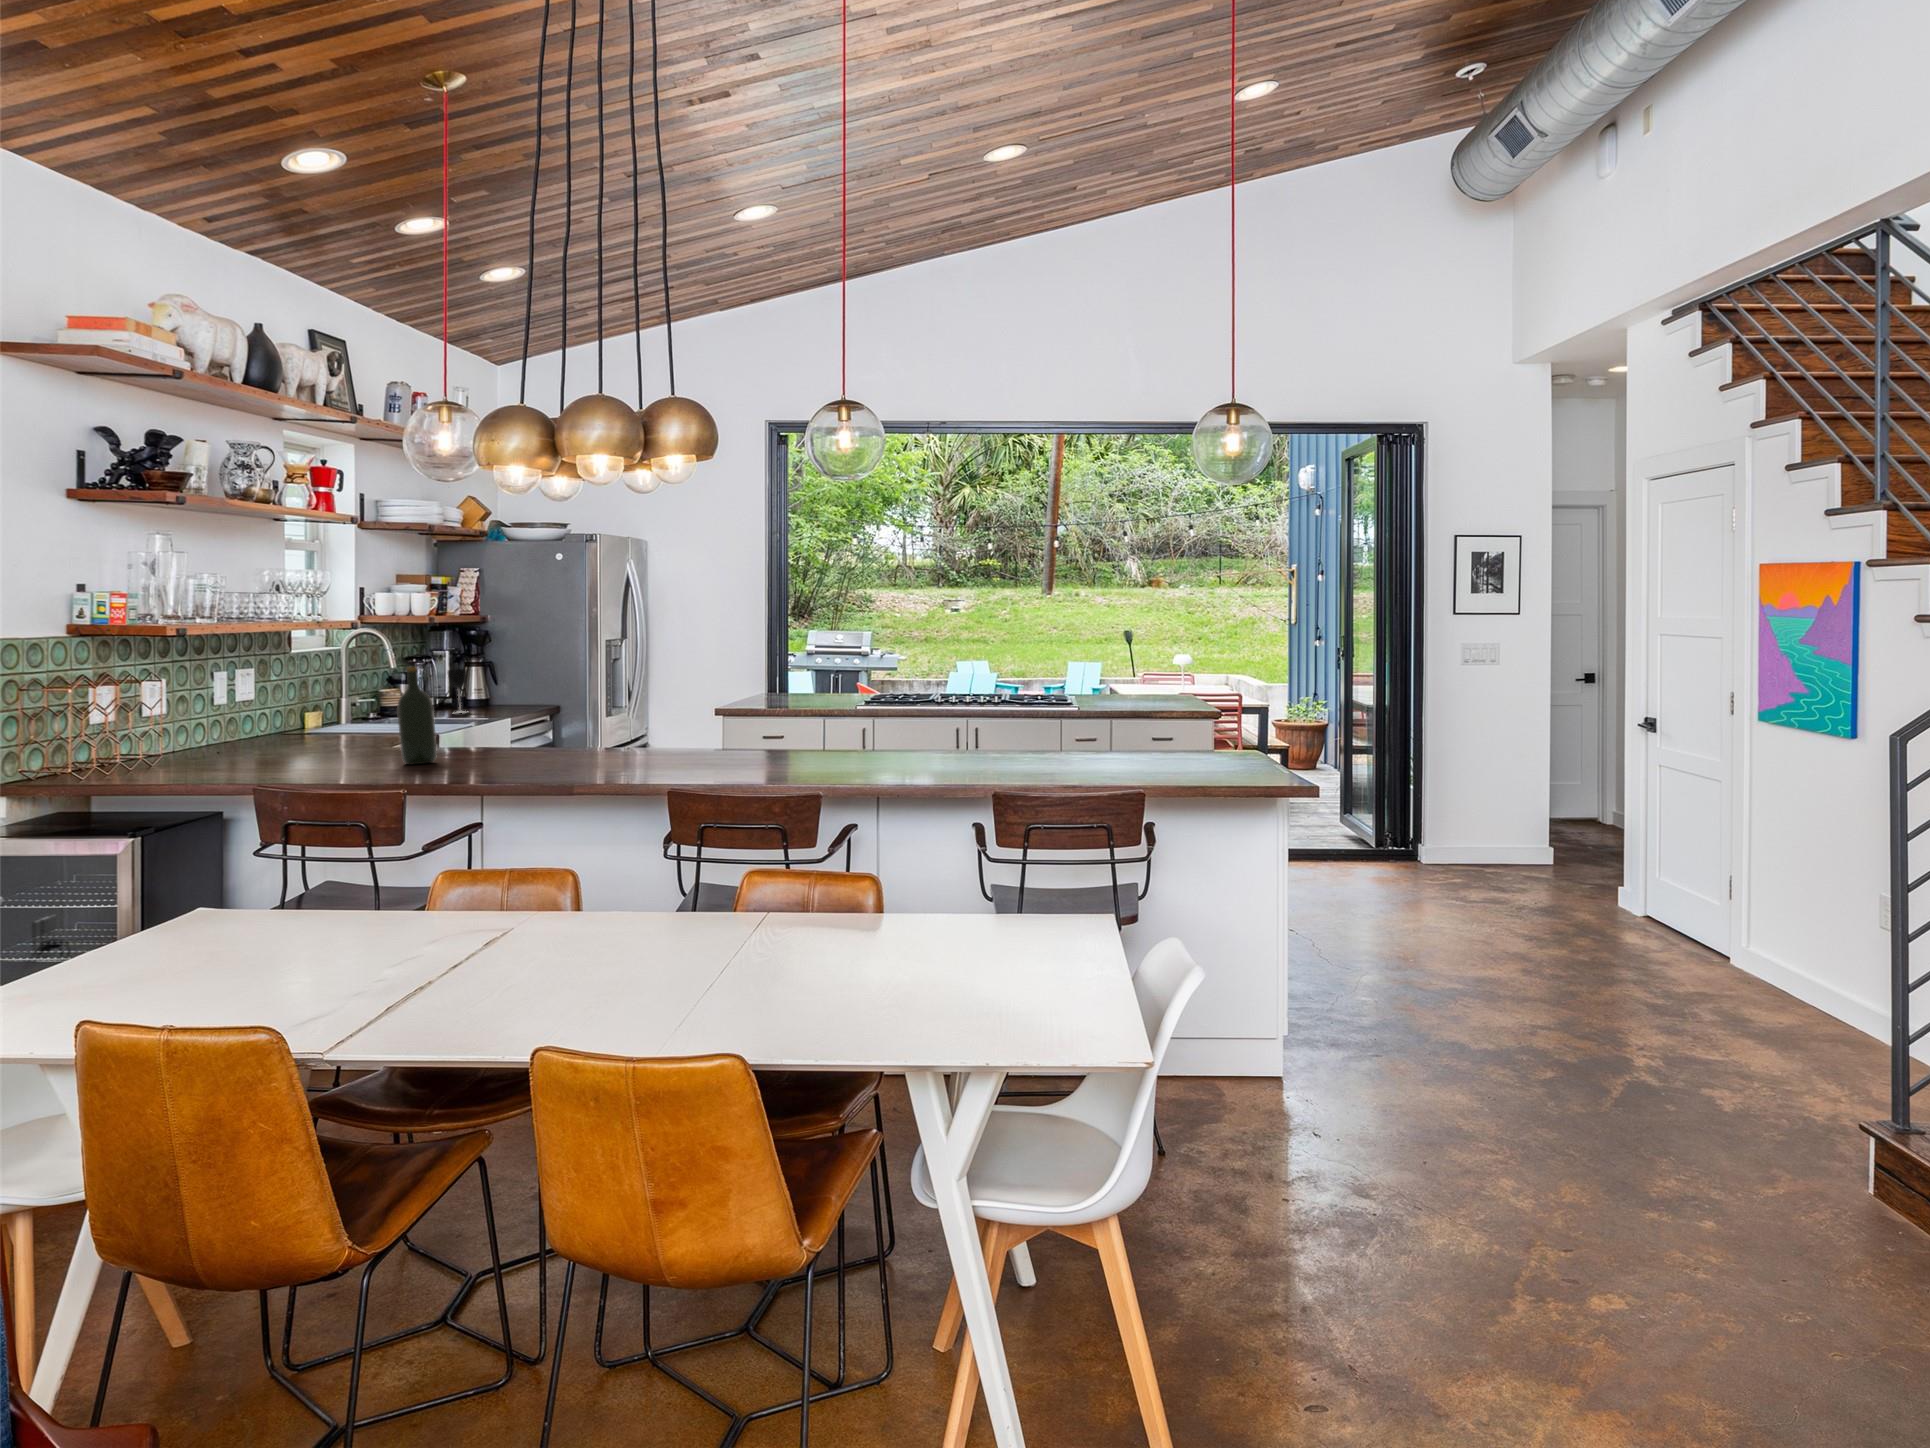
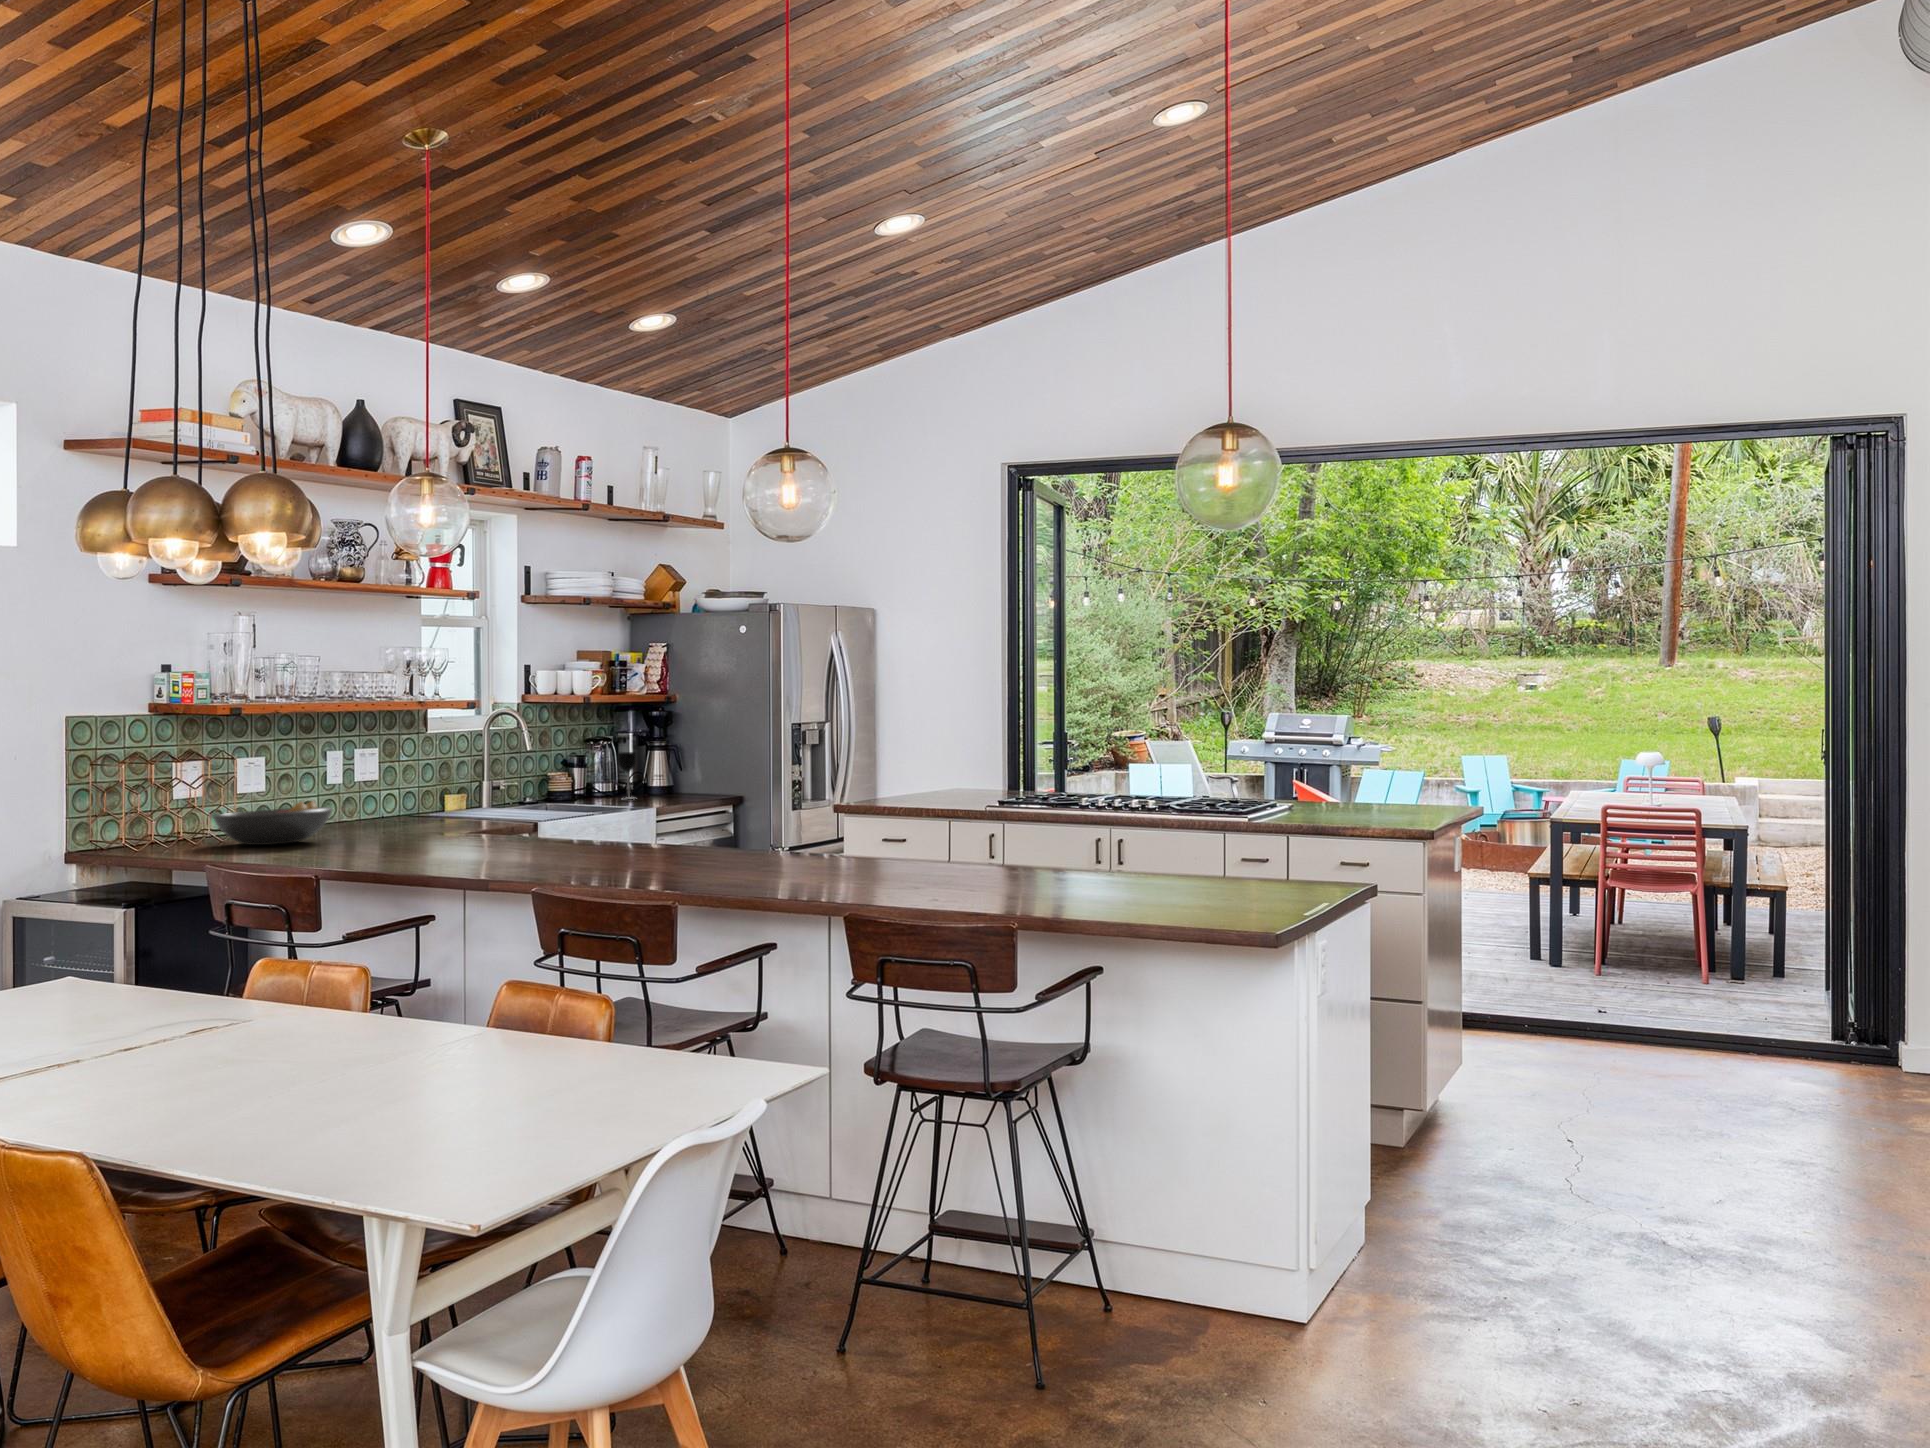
wine bottle: present [397,667,437,765] -> none [388,750,427,855]
fruit bowl: none [165,719,292,765] -> present [213,800,332,845]

